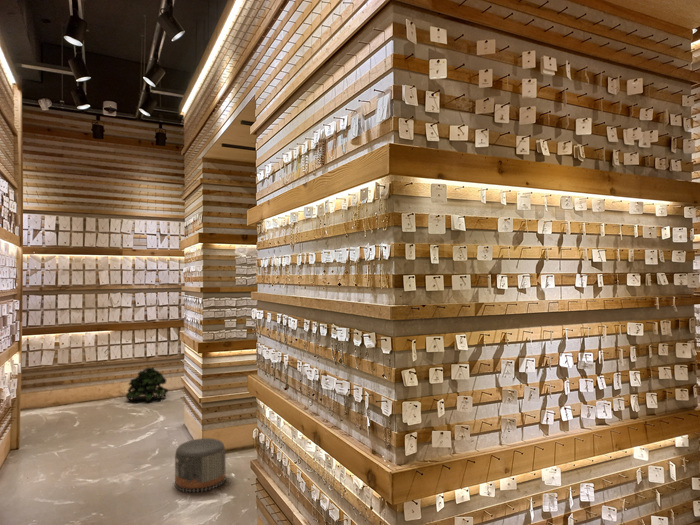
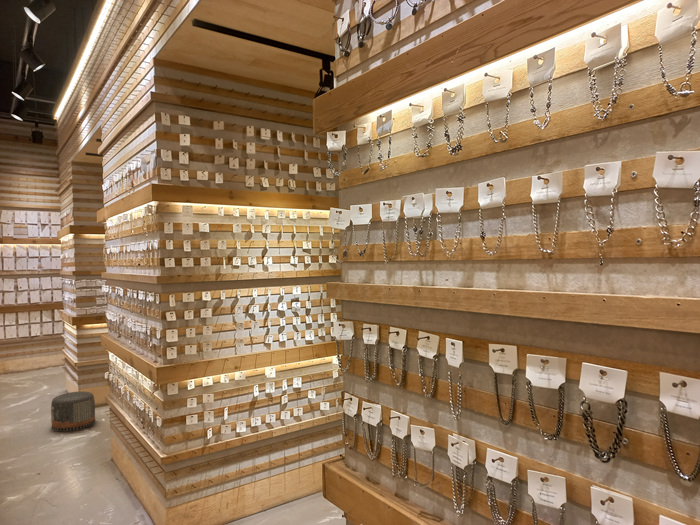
potted plant: present [126,367,168,402] -> none [11,345,53,376]

